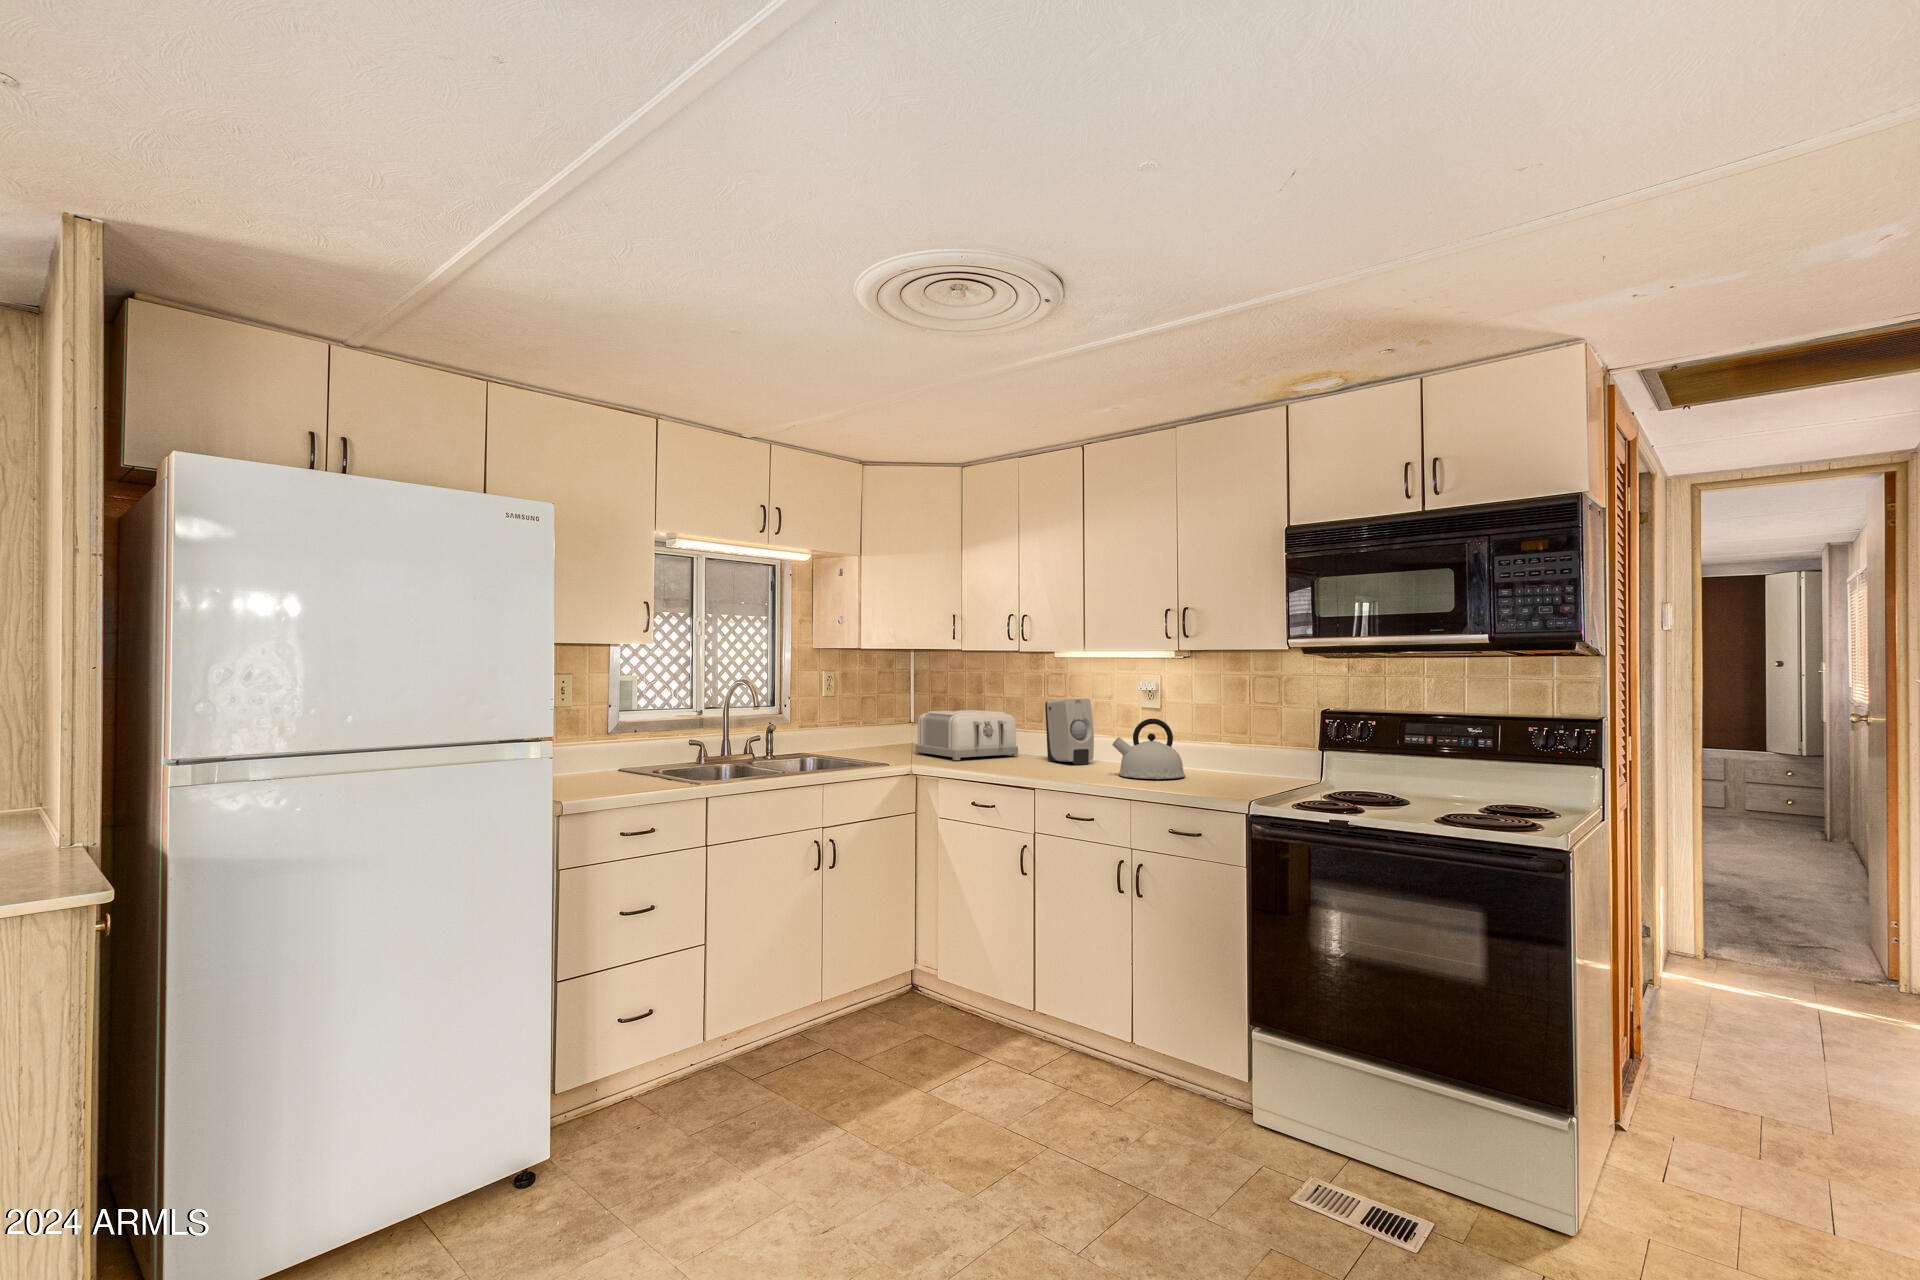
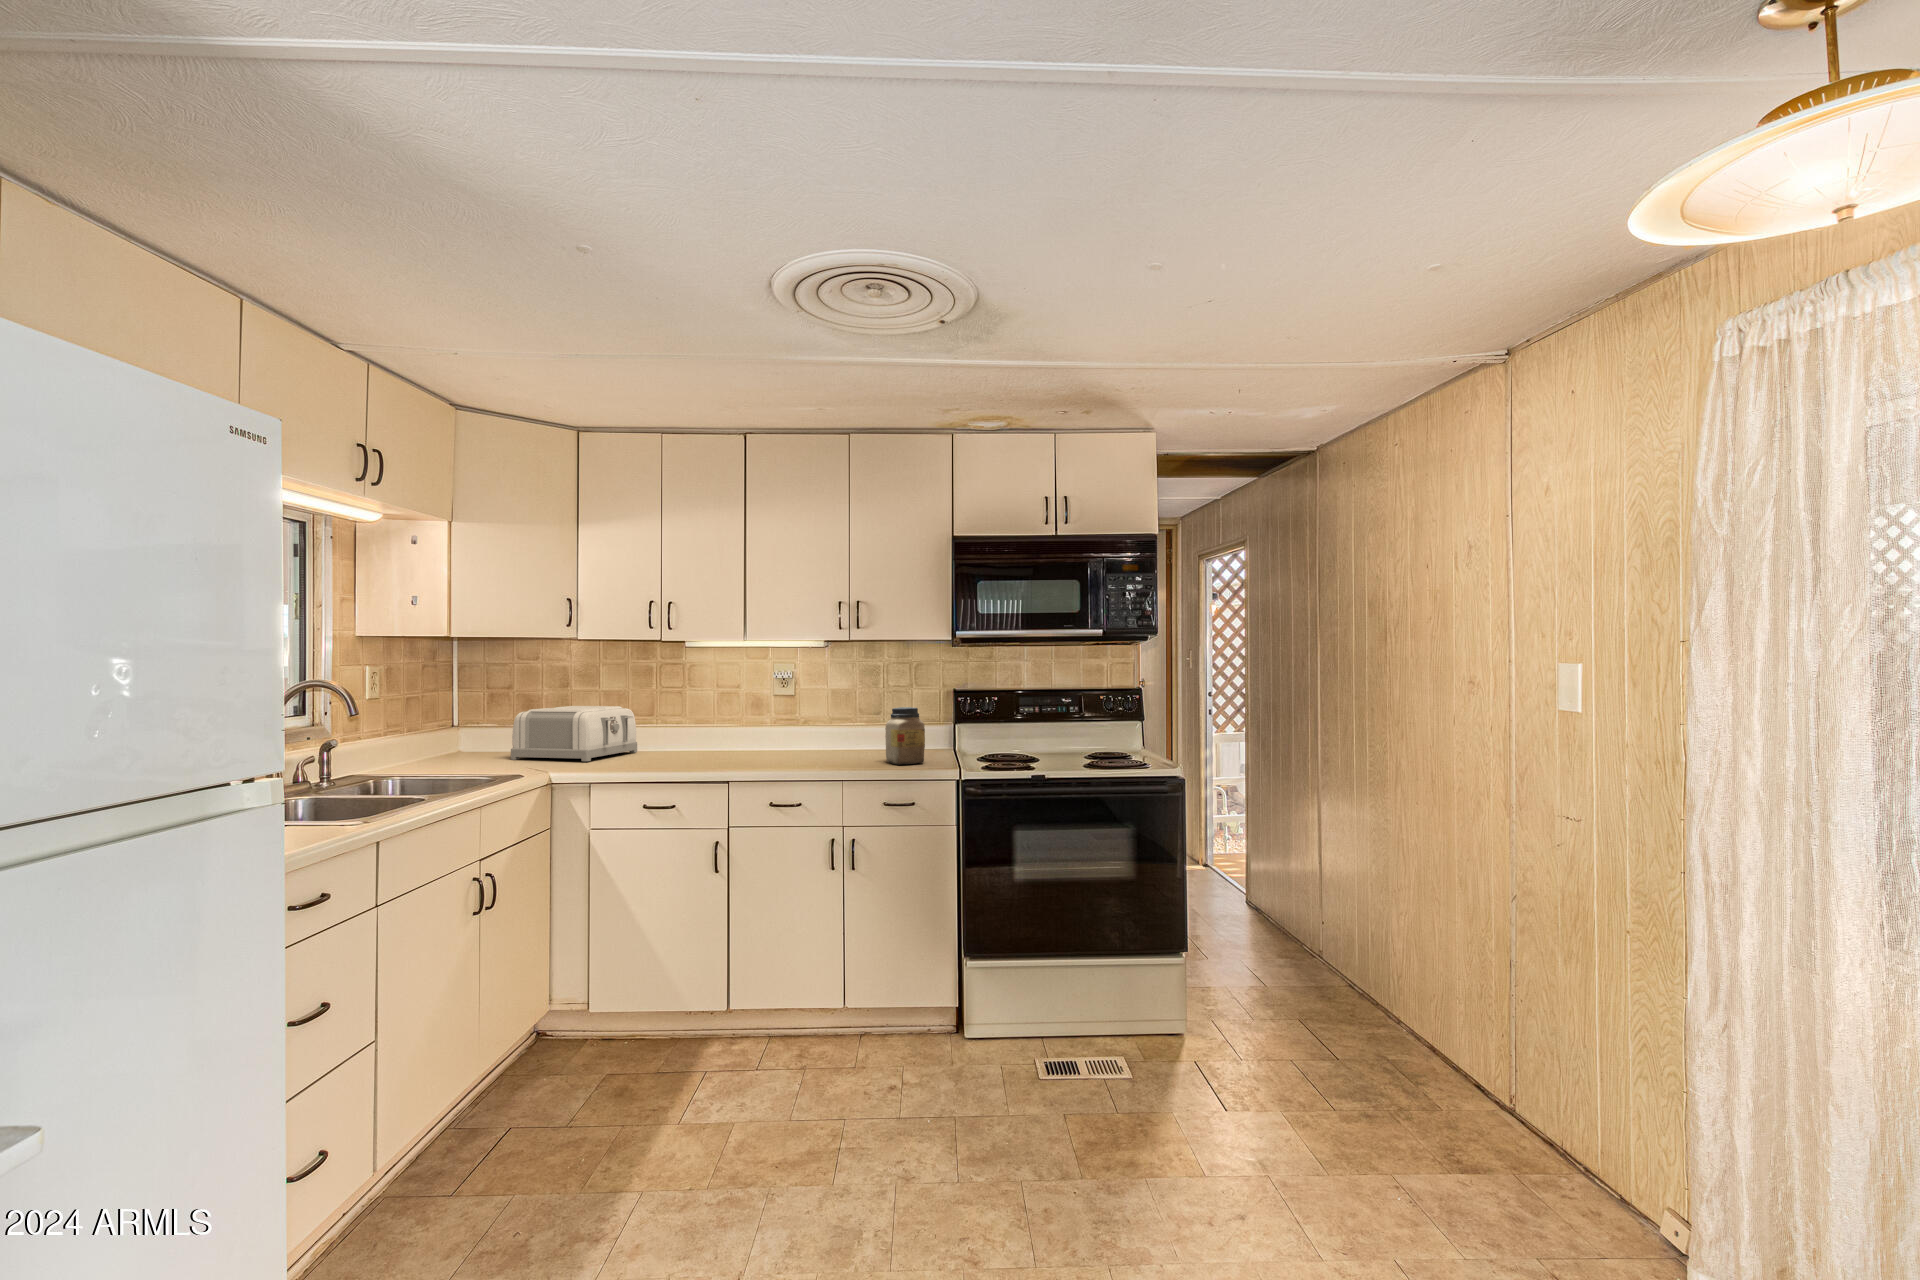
soap dispenser: present [1045,699,1094,765] -> none [678,688,734,754]
kettle: present [1112,719,1185,779] -> none [785,704,849,760]
jar: none [1198,727,1237,792] -> present [885,707,925,765]

